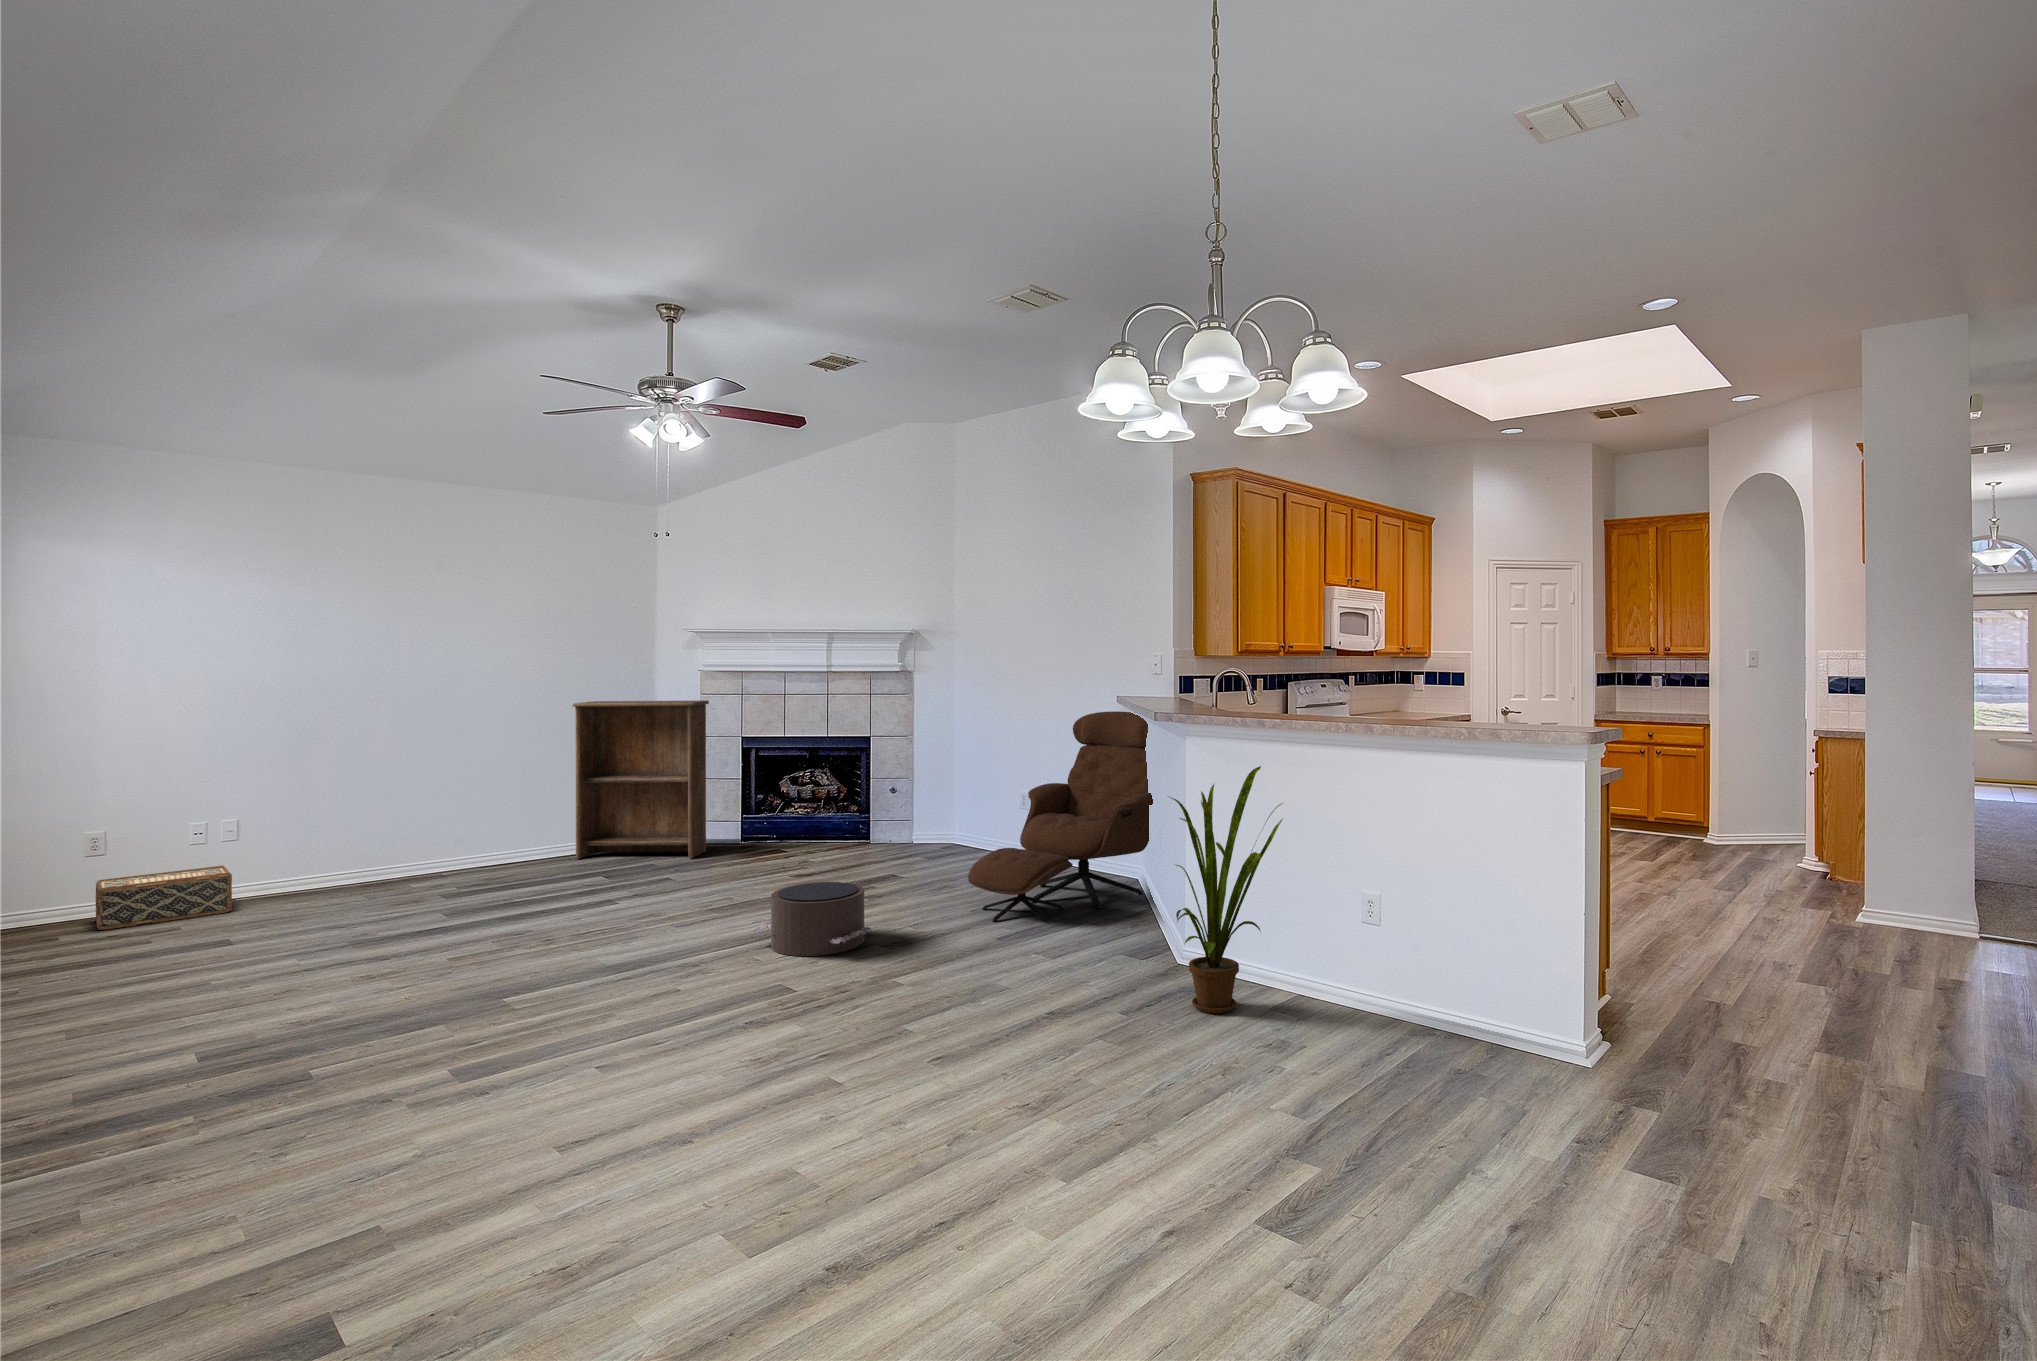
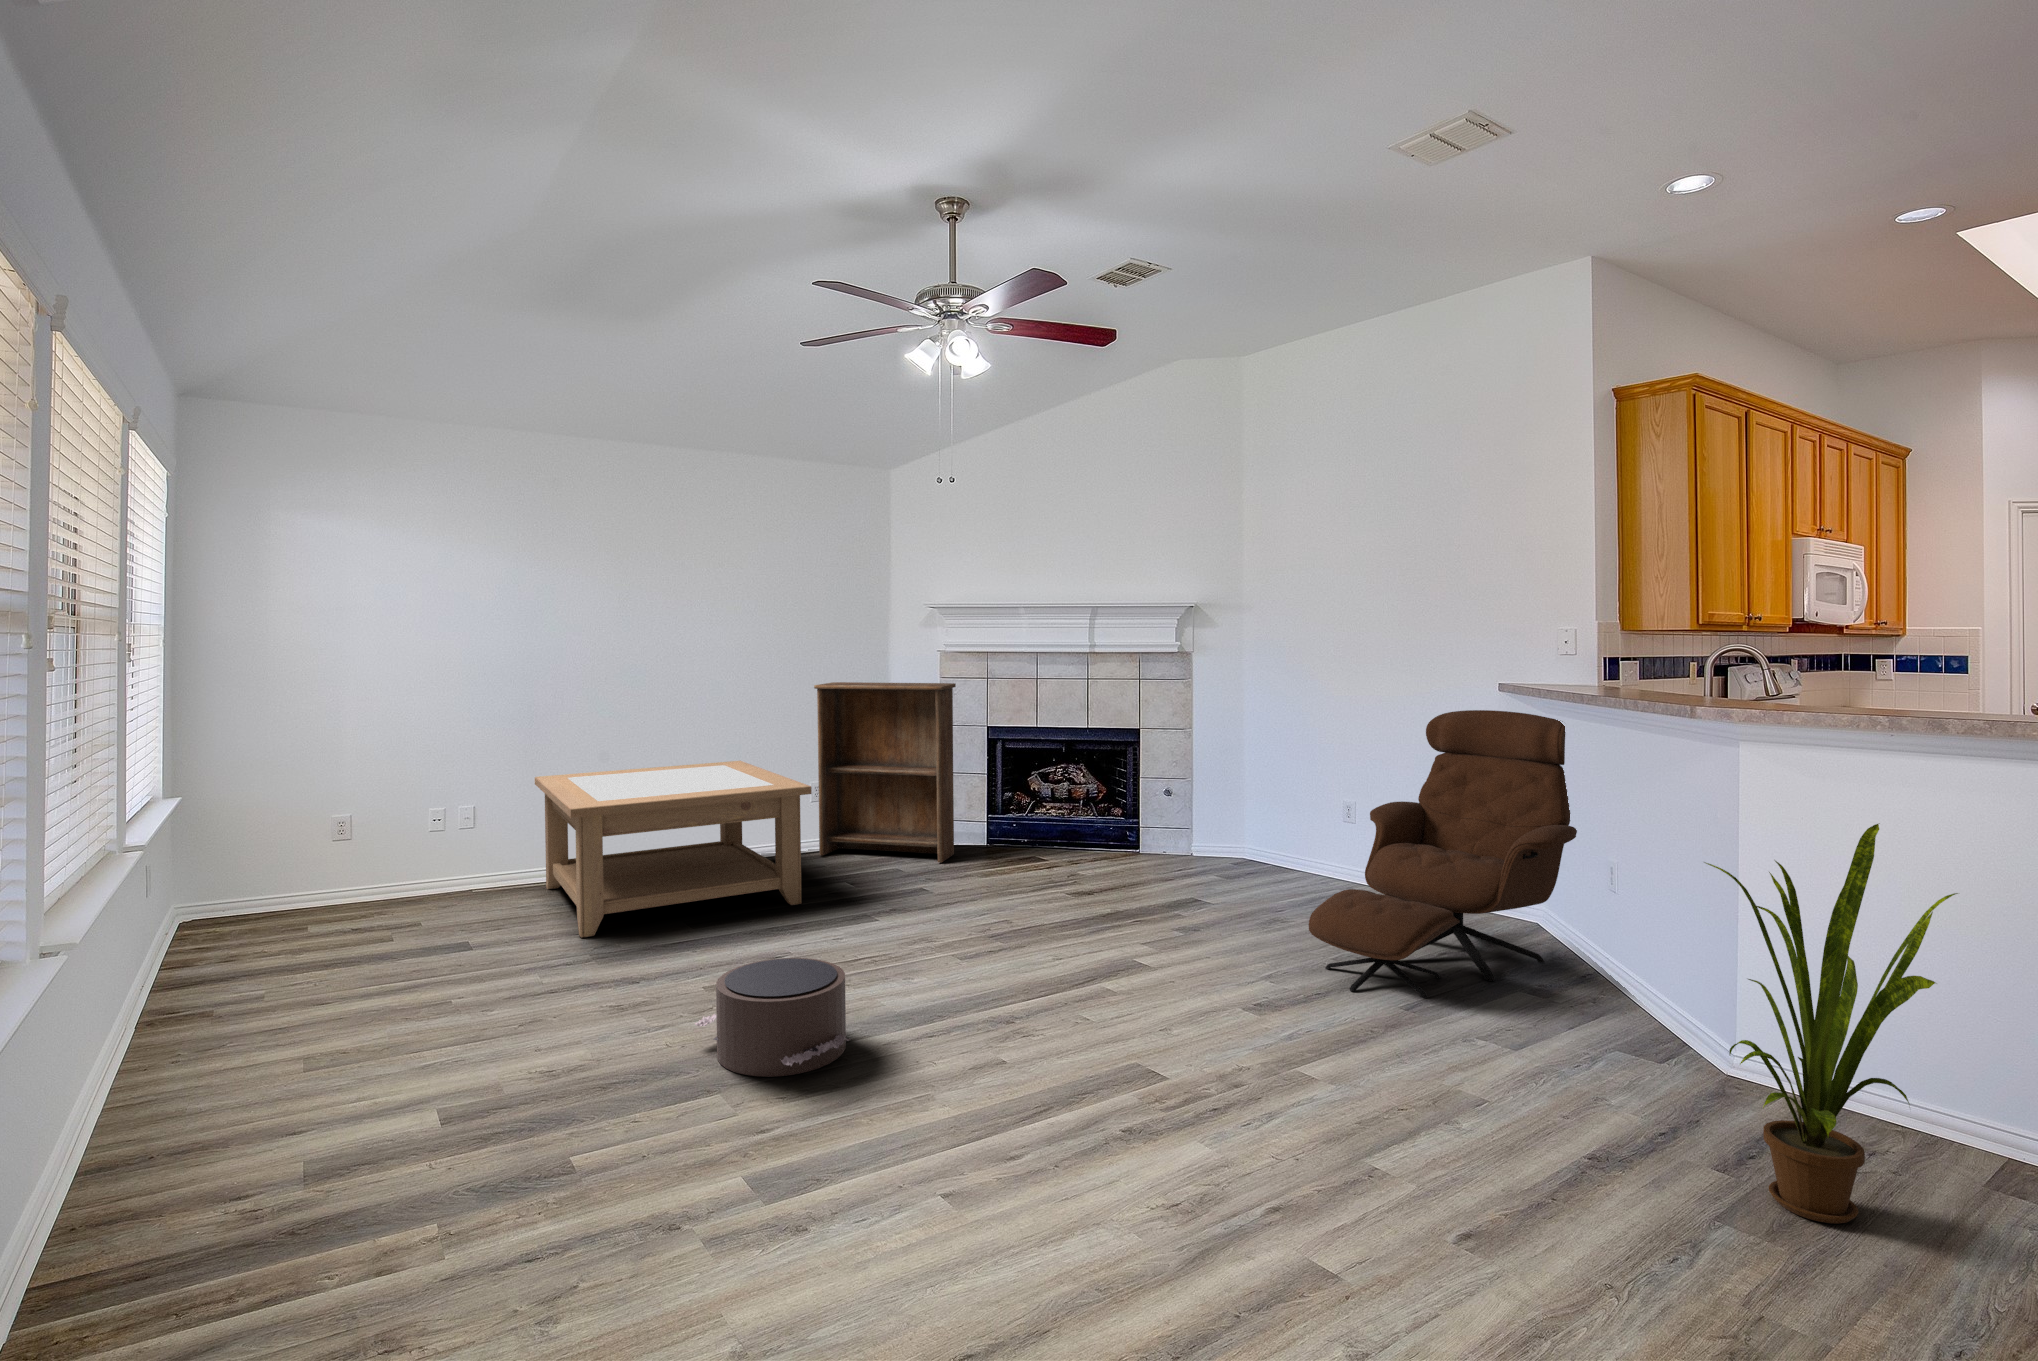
coffee table: none [274,774,561,932] -> present [535,761,812,937]
woven basket: present [96,866,232,930] -> none [382,852,499,917]
pouf: present [752,882,871,956] -> present [695,958,850,1077]

